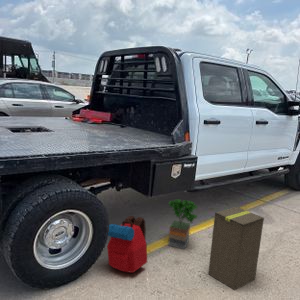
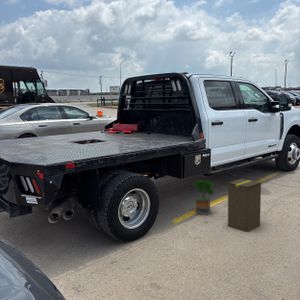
backpack: present [107,216,147,273] -> none [156,193,186,230]

